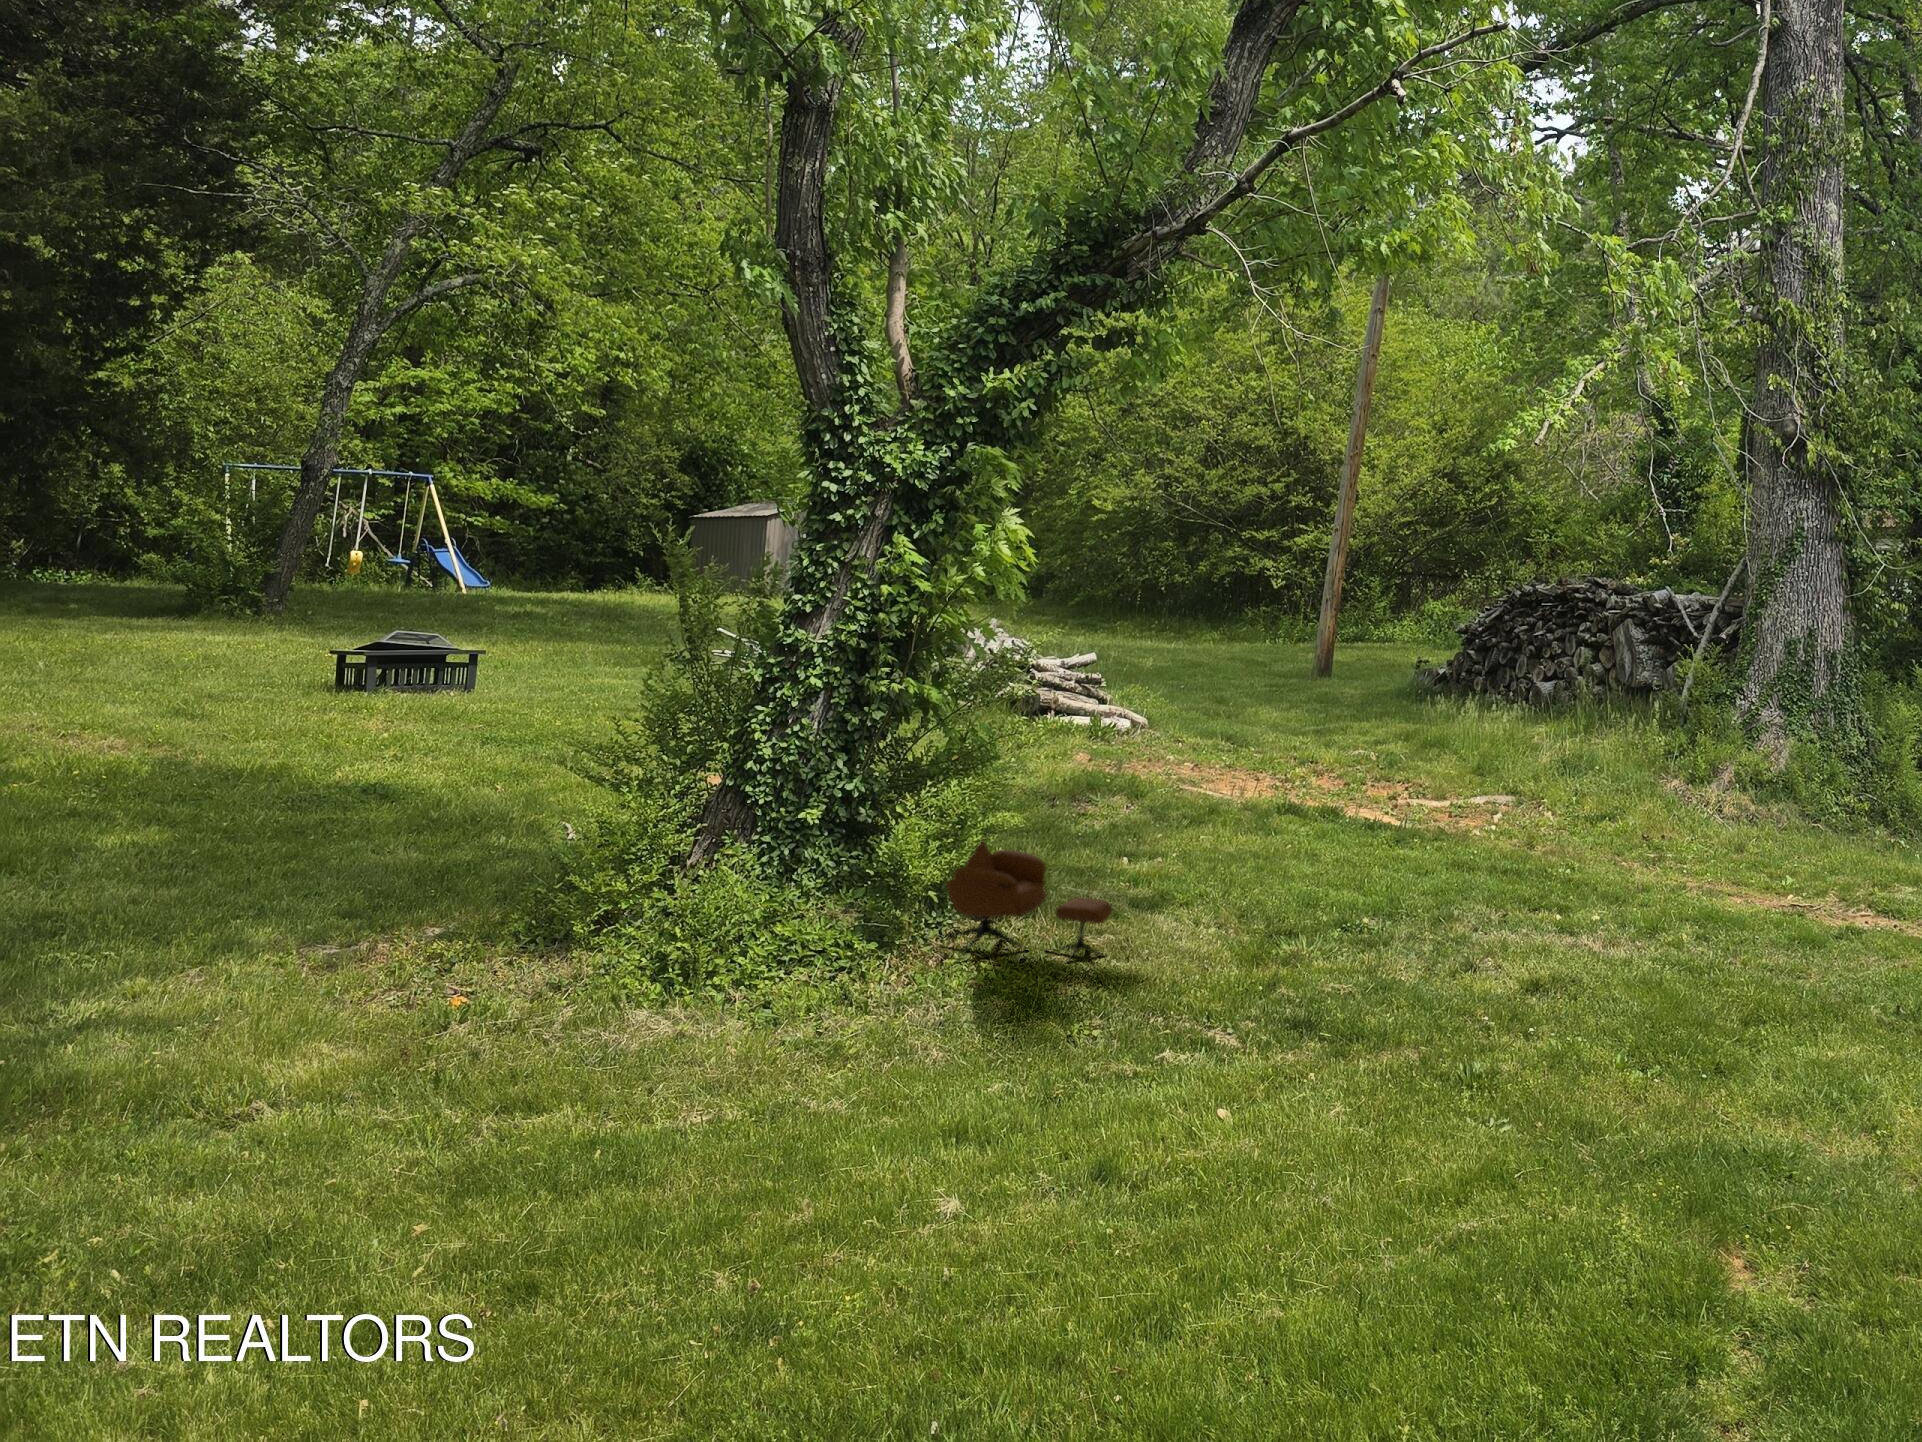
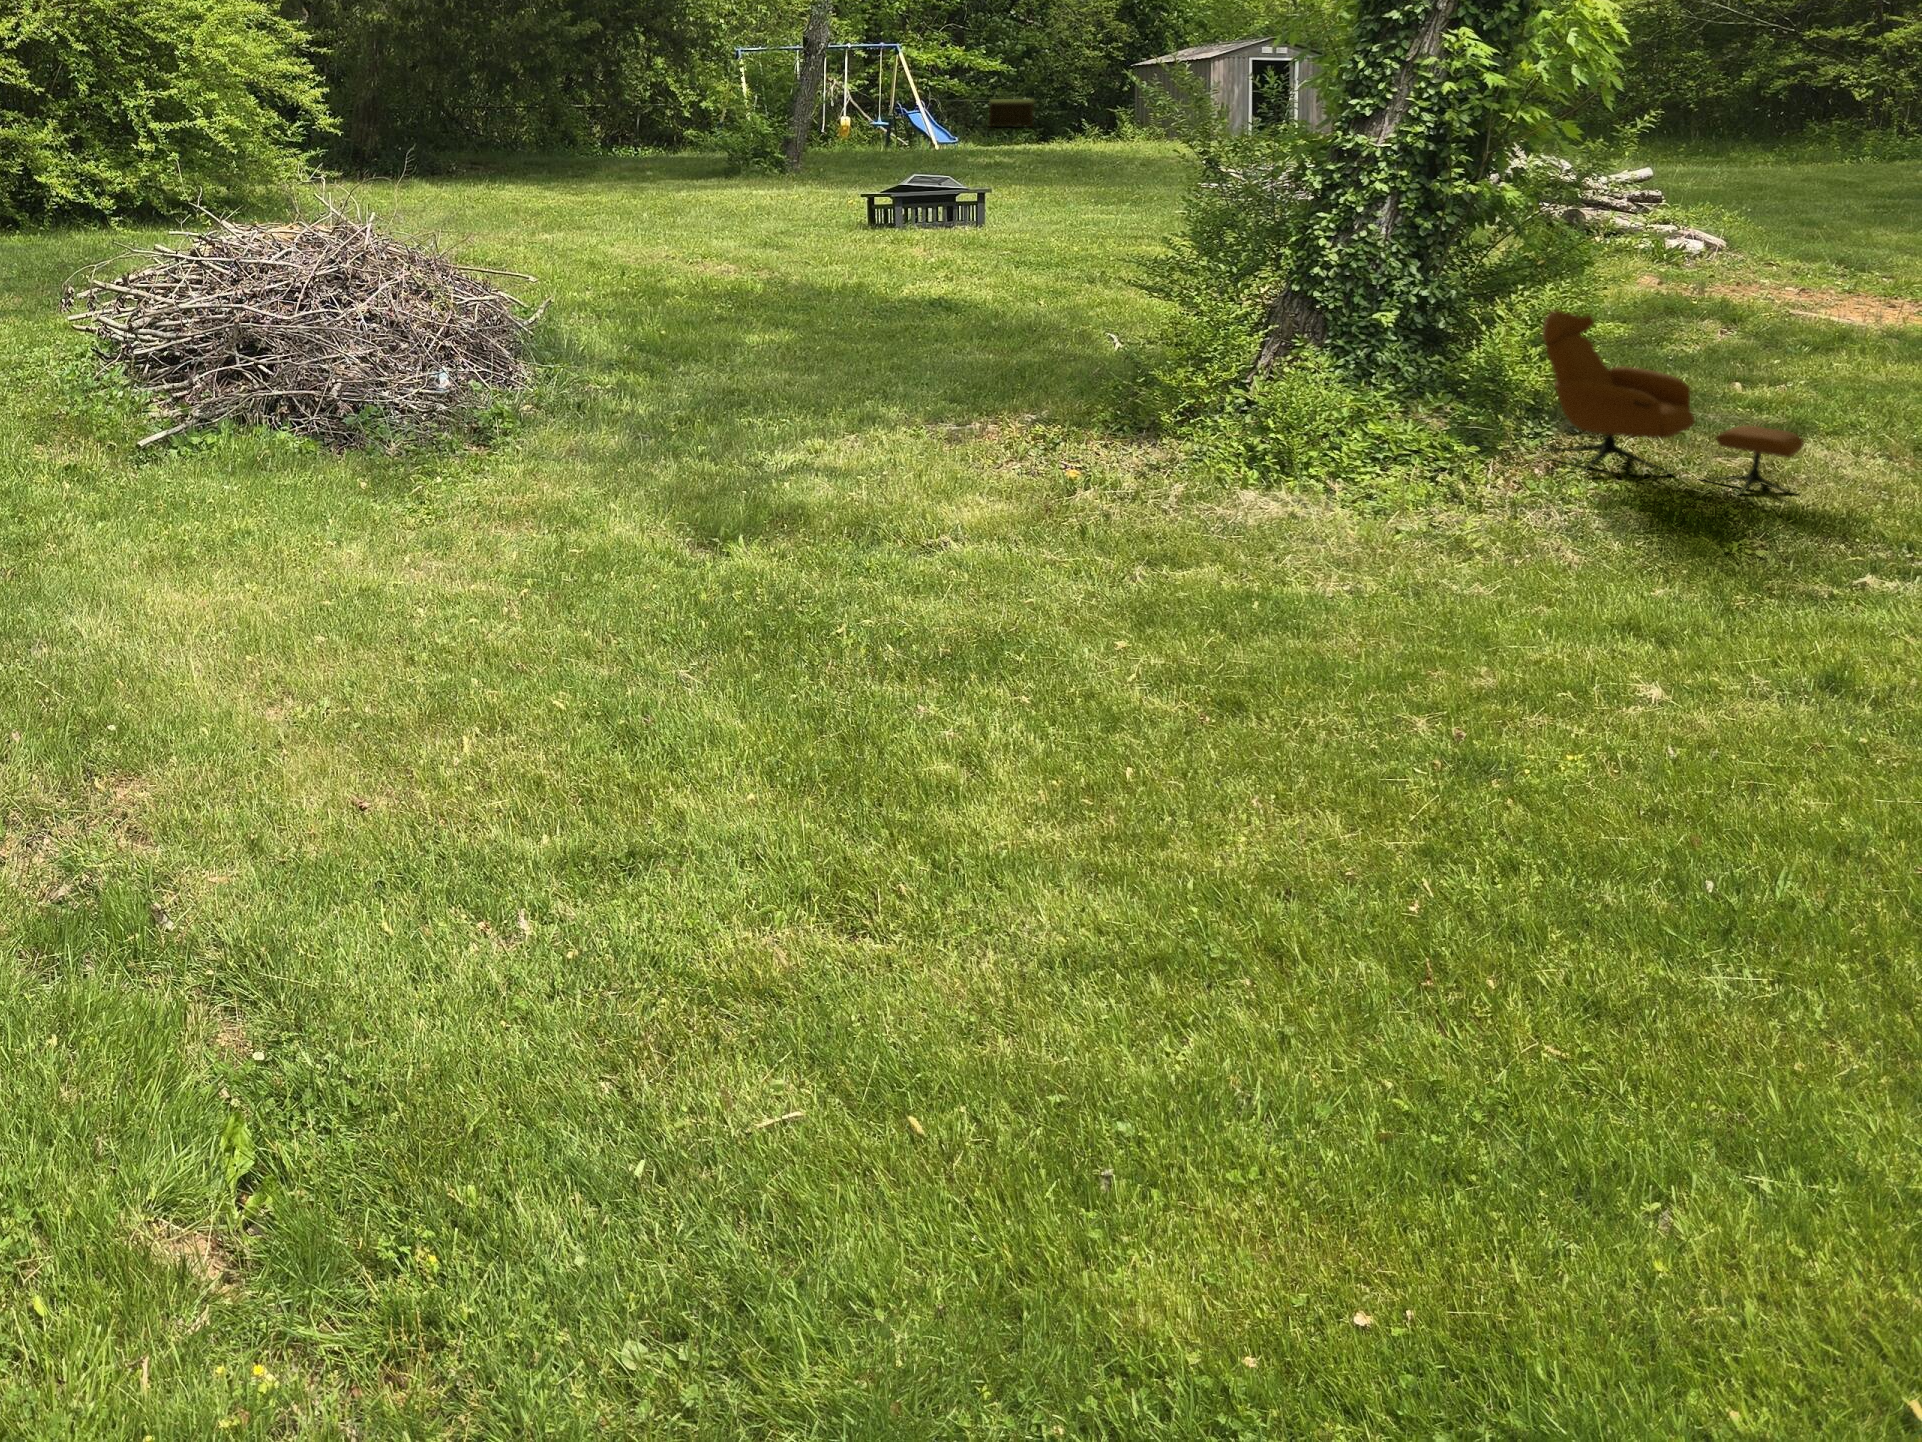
bench: none [544,537,607,575] -> present [988,99,1035,127]

